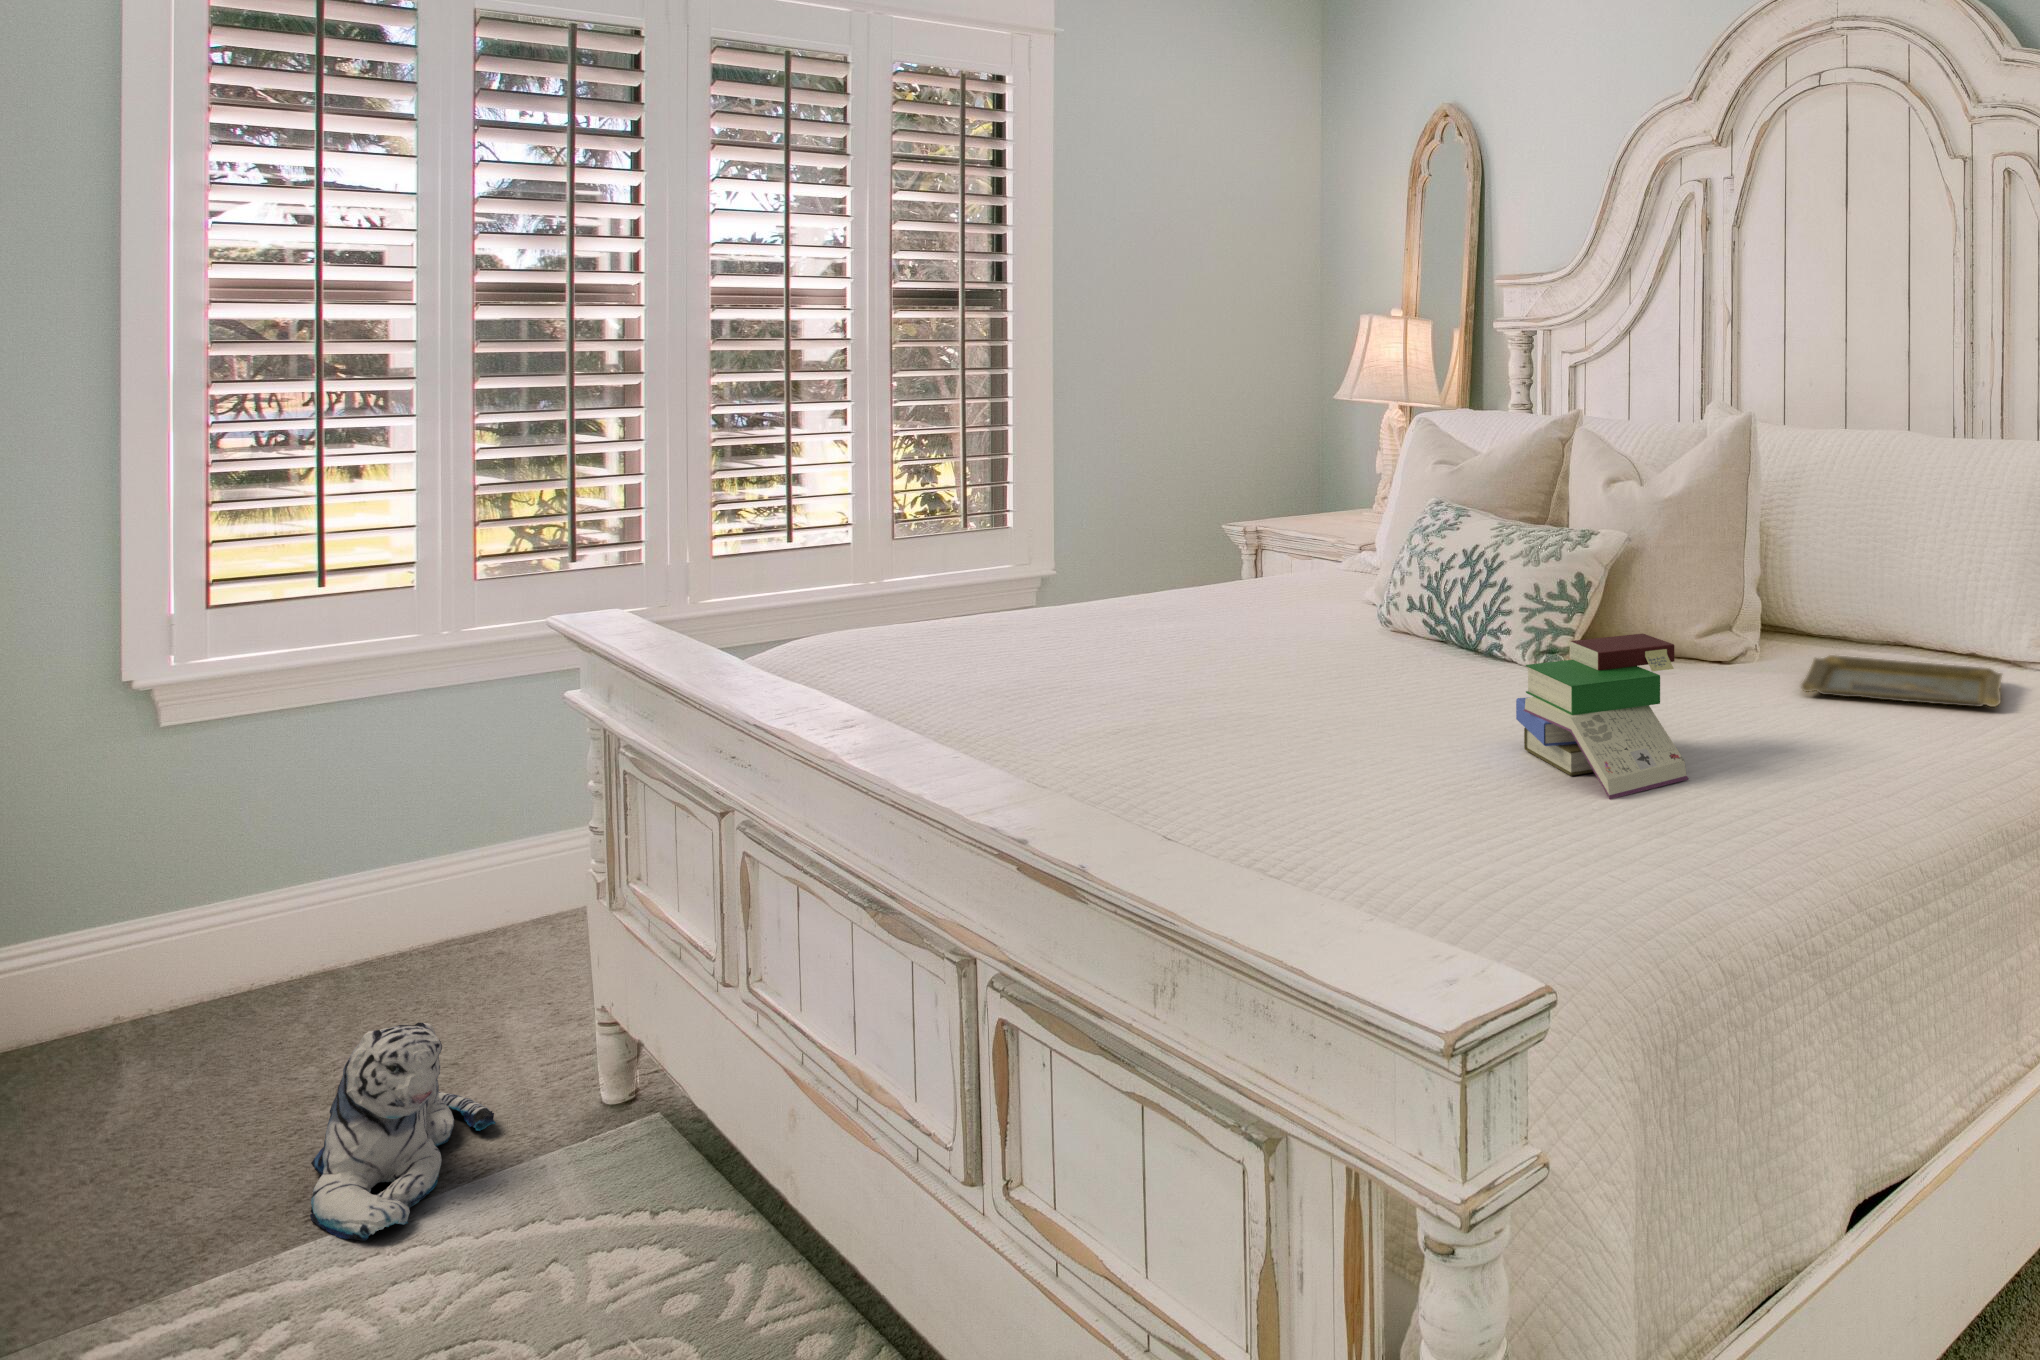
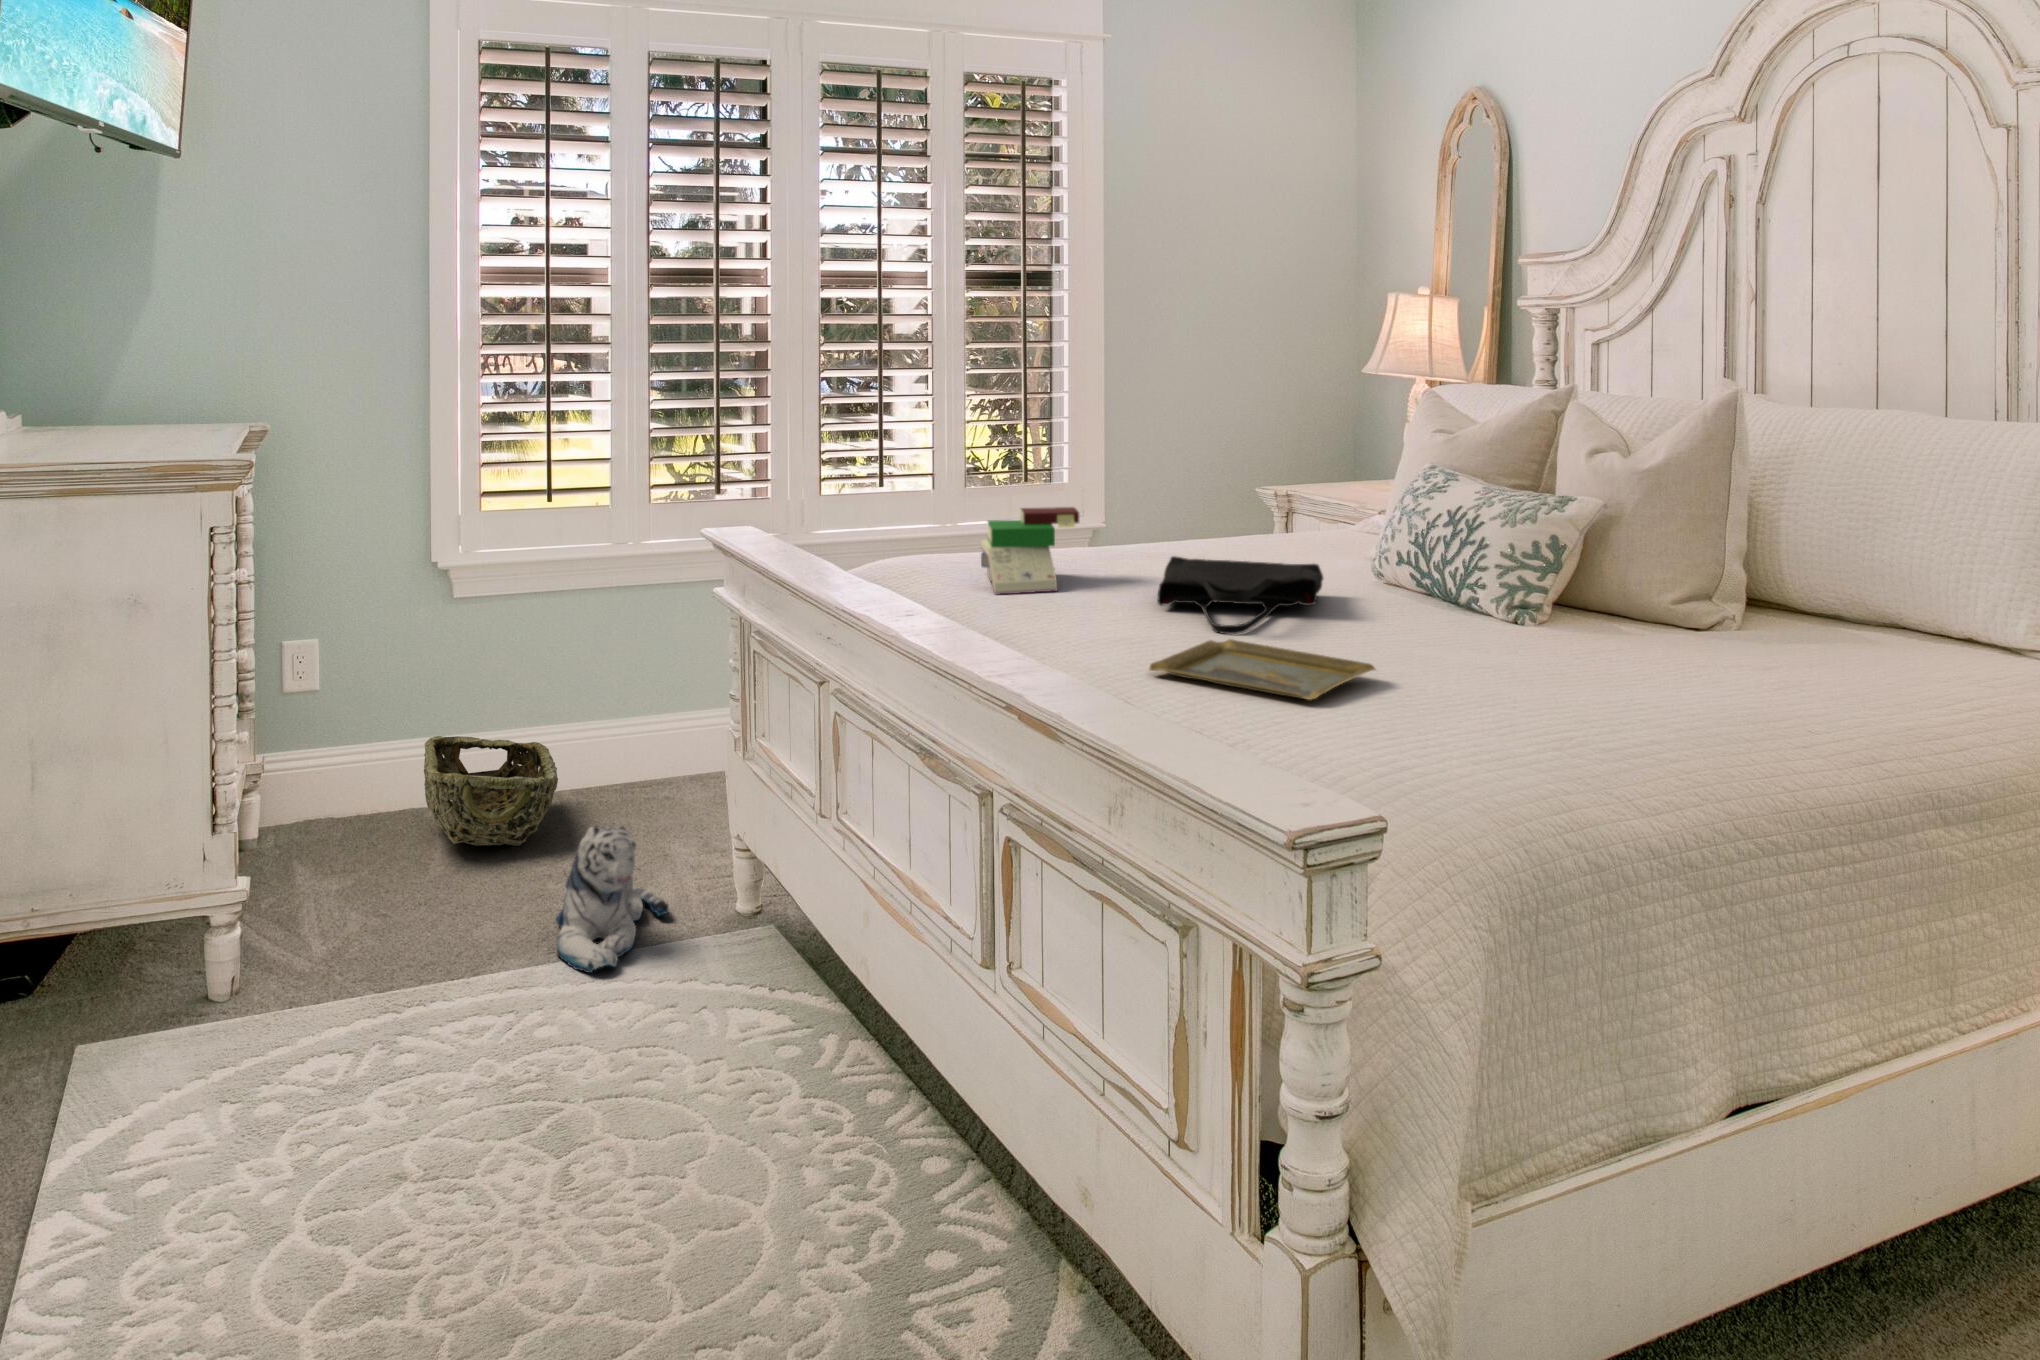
tote bag: none [1158,612,1340,705] -> present [1158,556,1323,634]
book: present [1516,634,1688,799] -> present [981,507,1079,595]
tray: present [1801,655,2002,707] -> present [1149,639,1375,700]
woven basket: none [103,903,325,1068] -> present [424,736,558,846]

